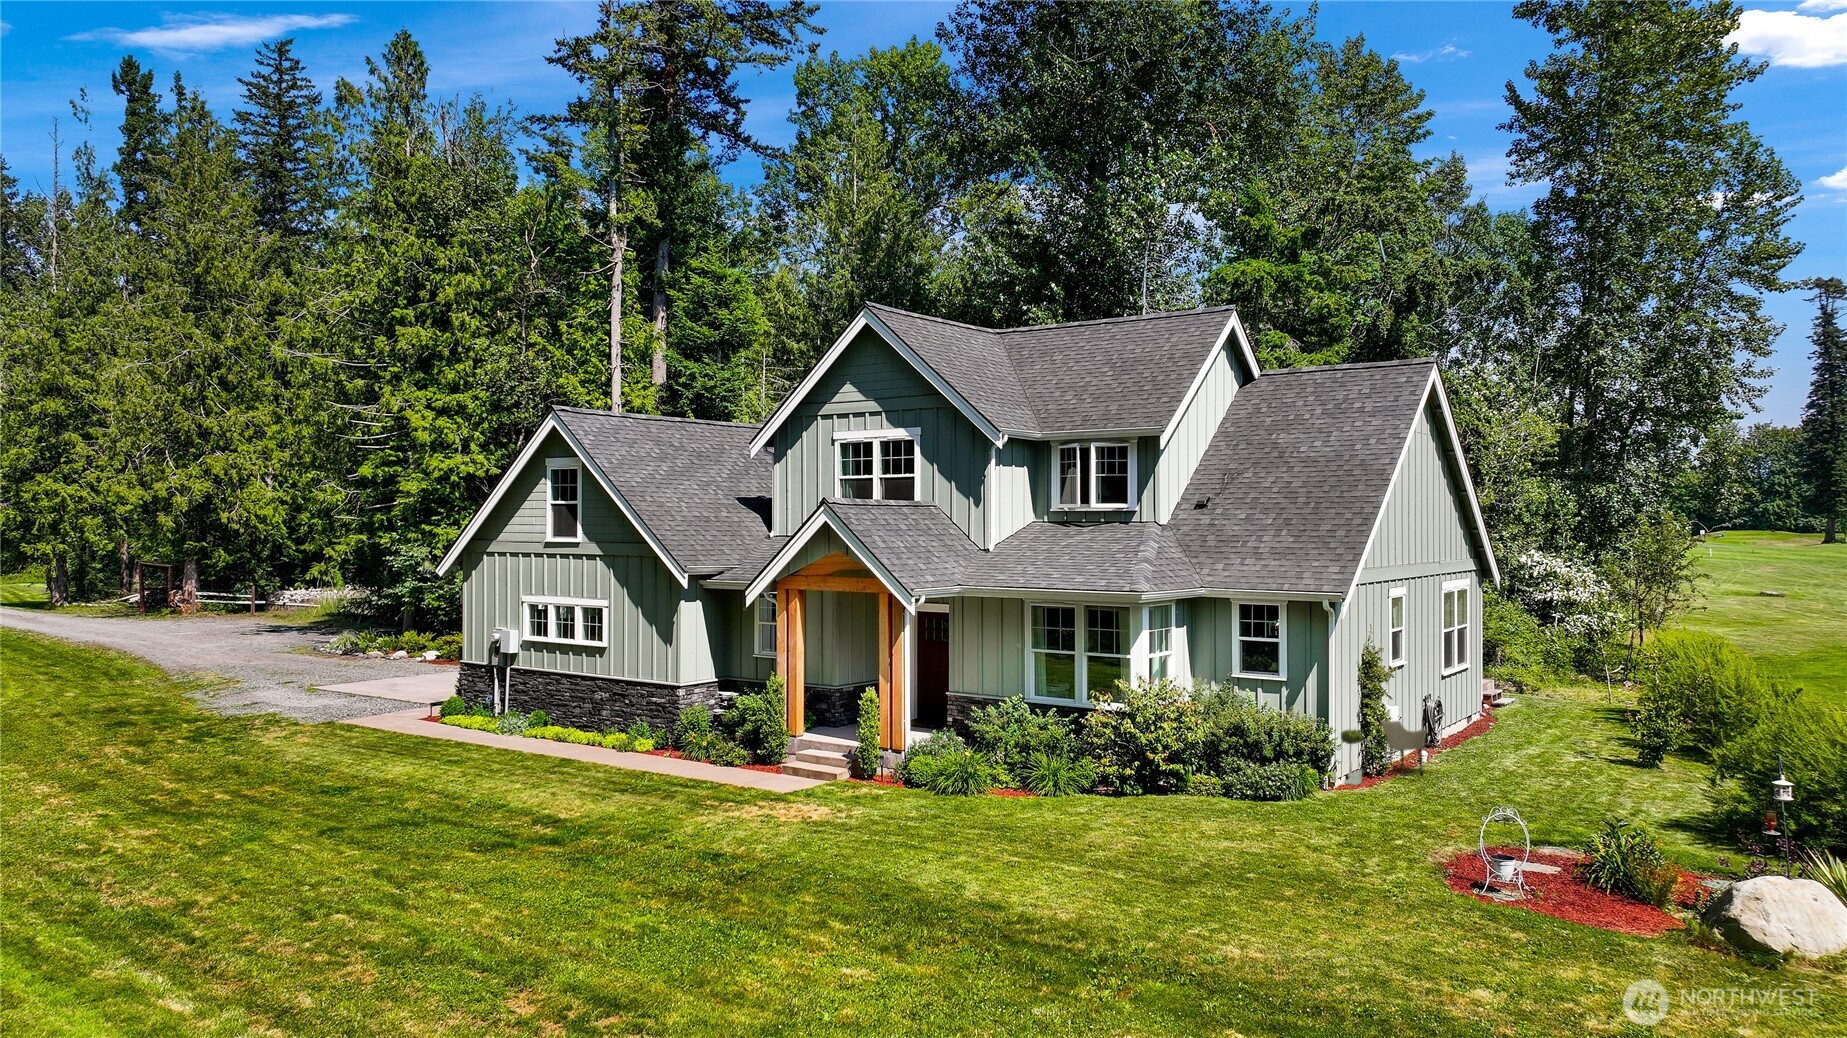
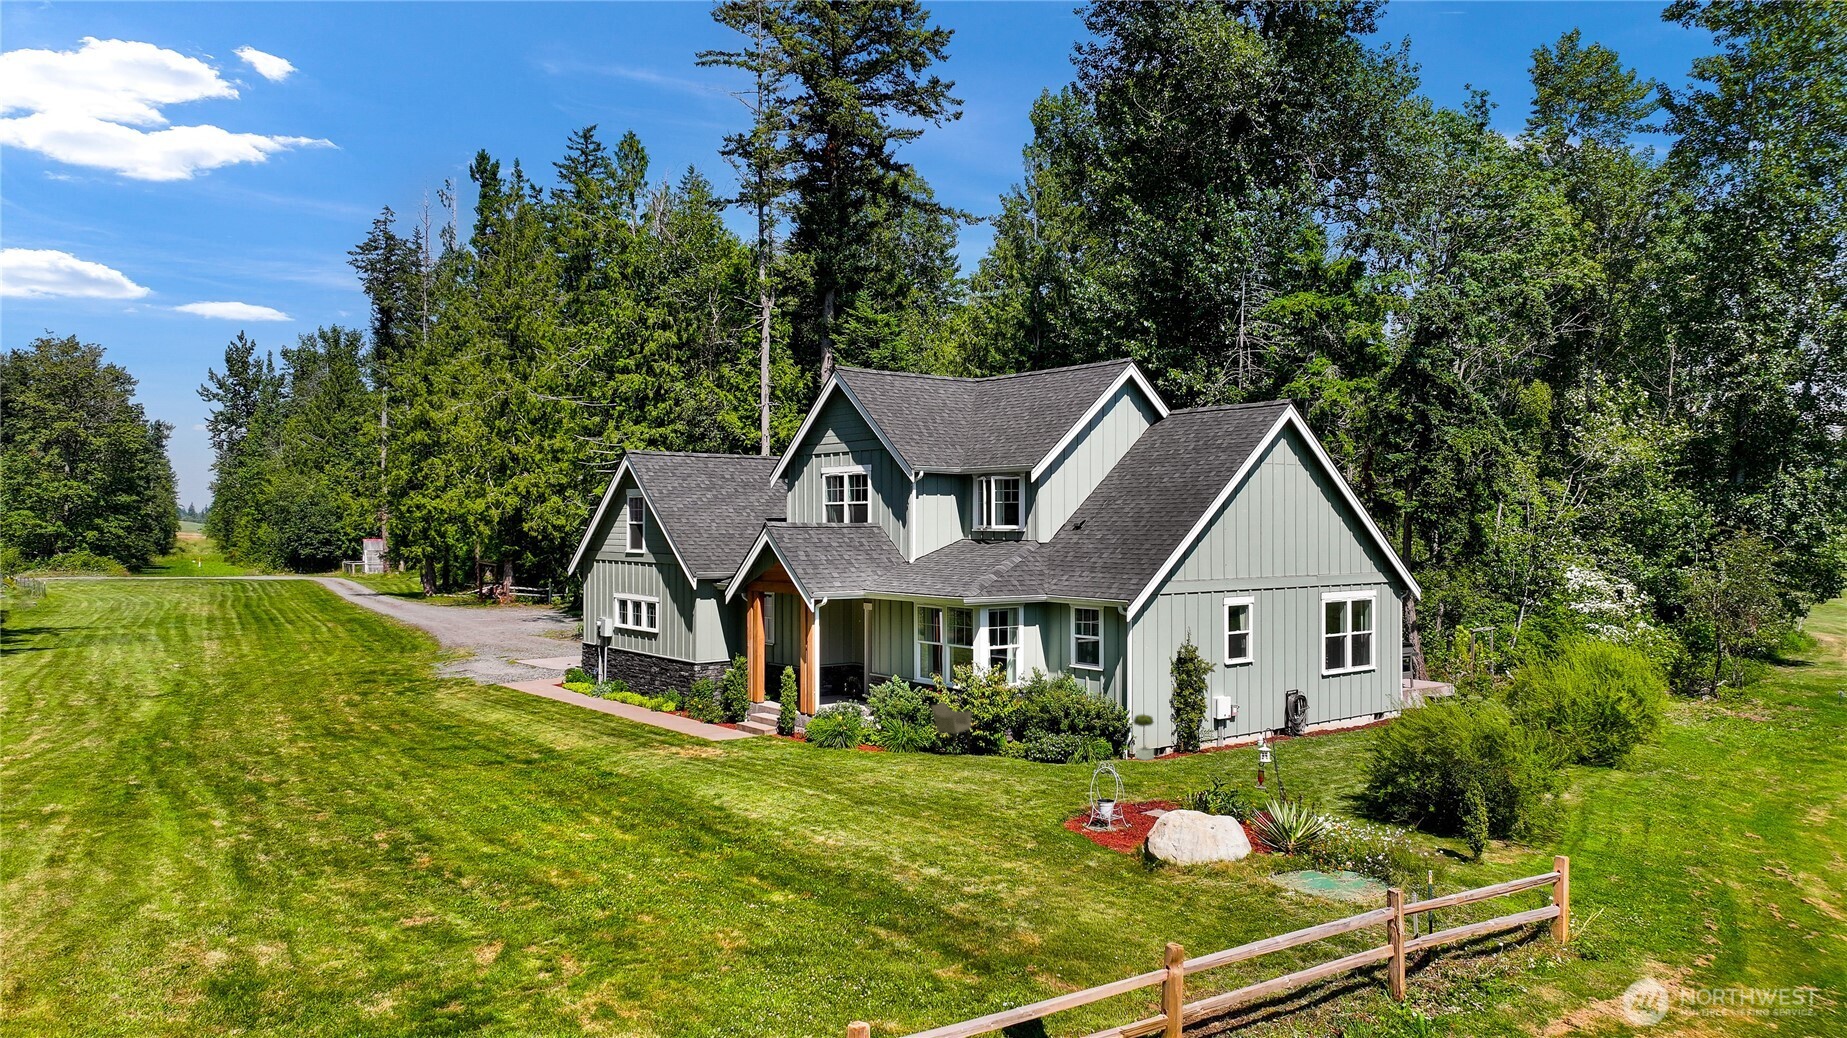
armchair: present [1381,721,1427,778] -> present [932,702,971,755]

